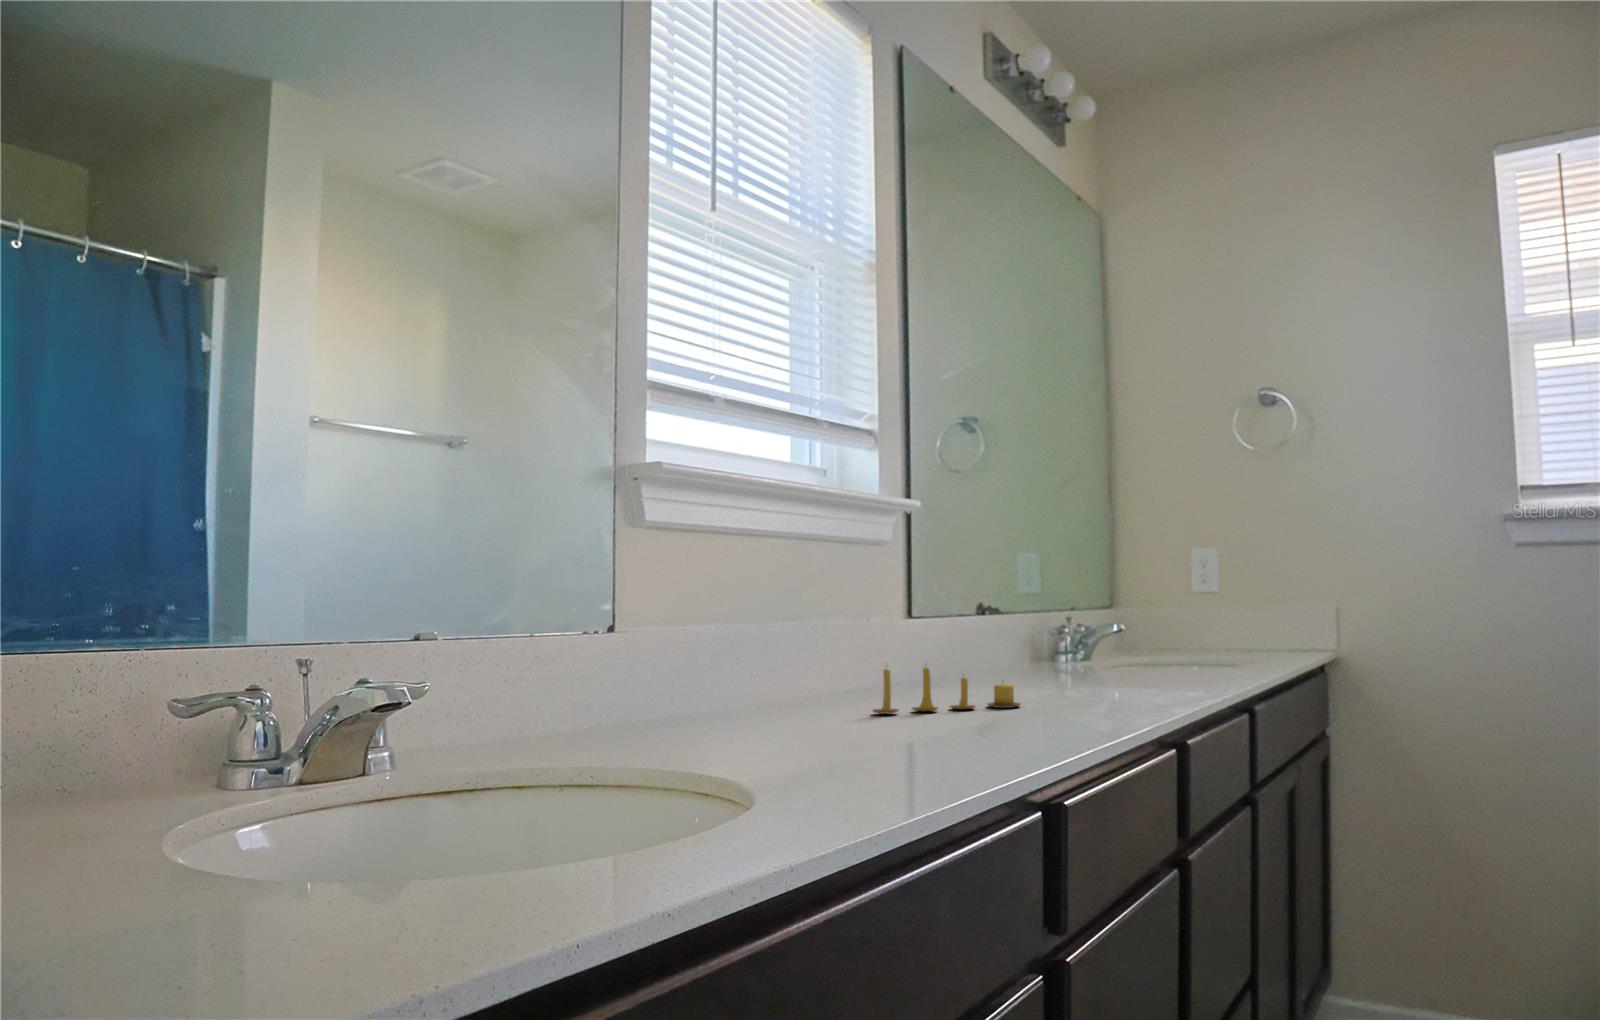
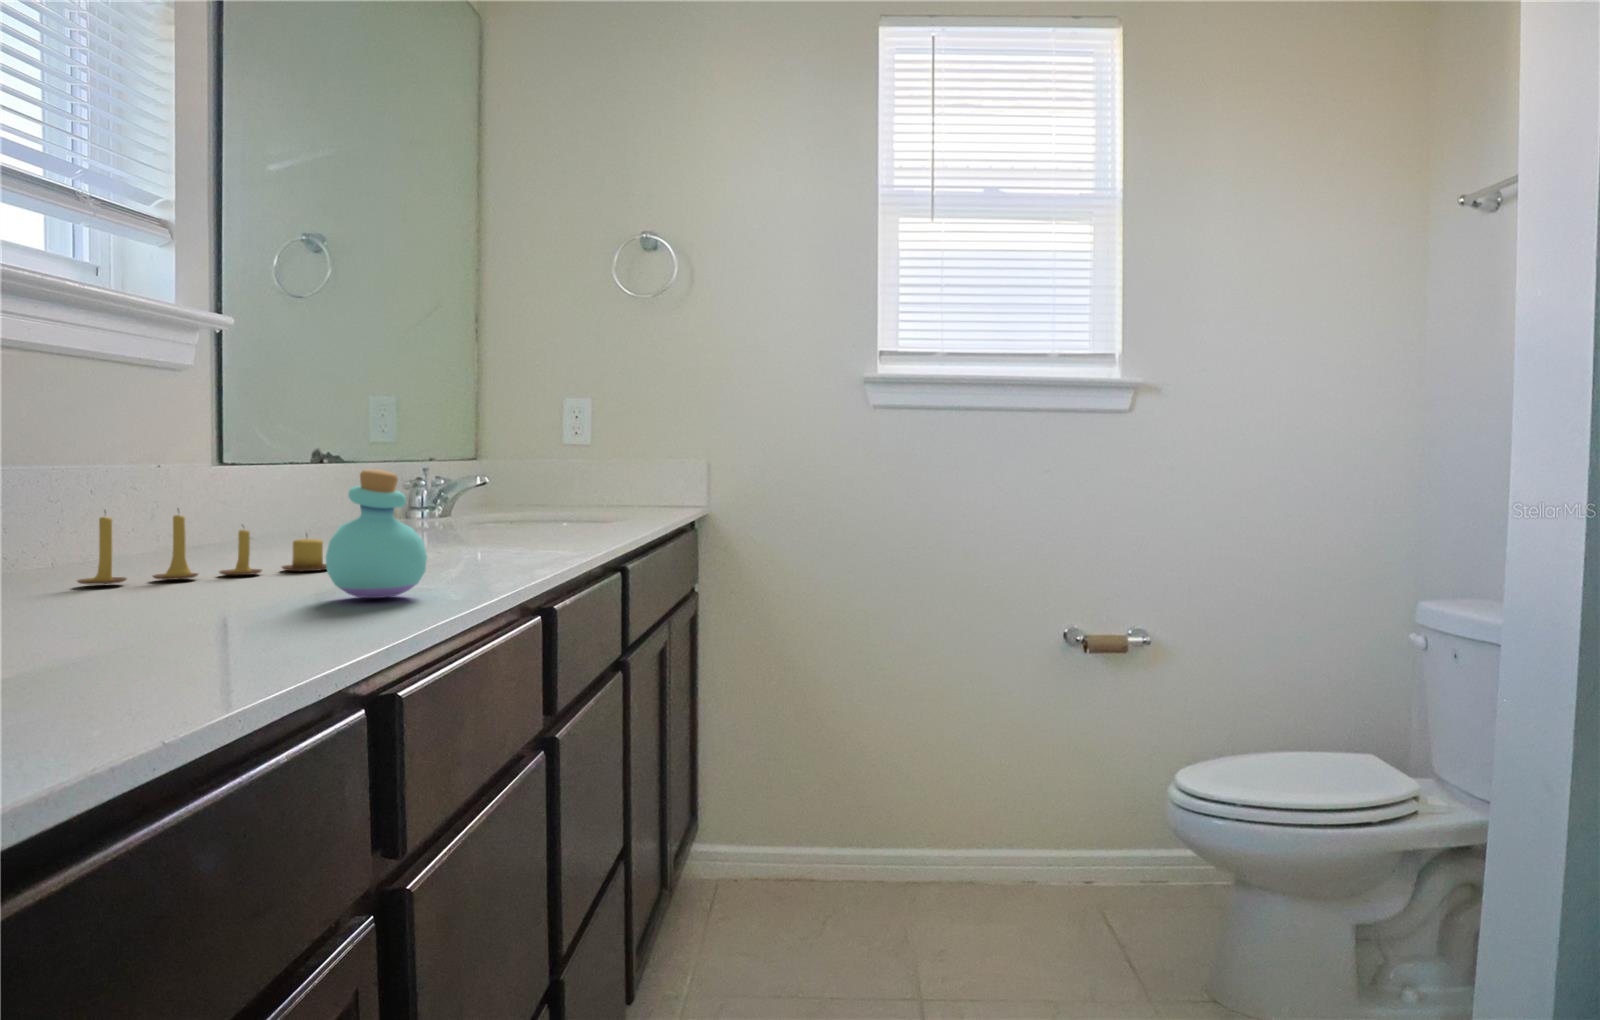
perfume bottle: none [1029,640,1097,730] -> present [326,469,427,598]

